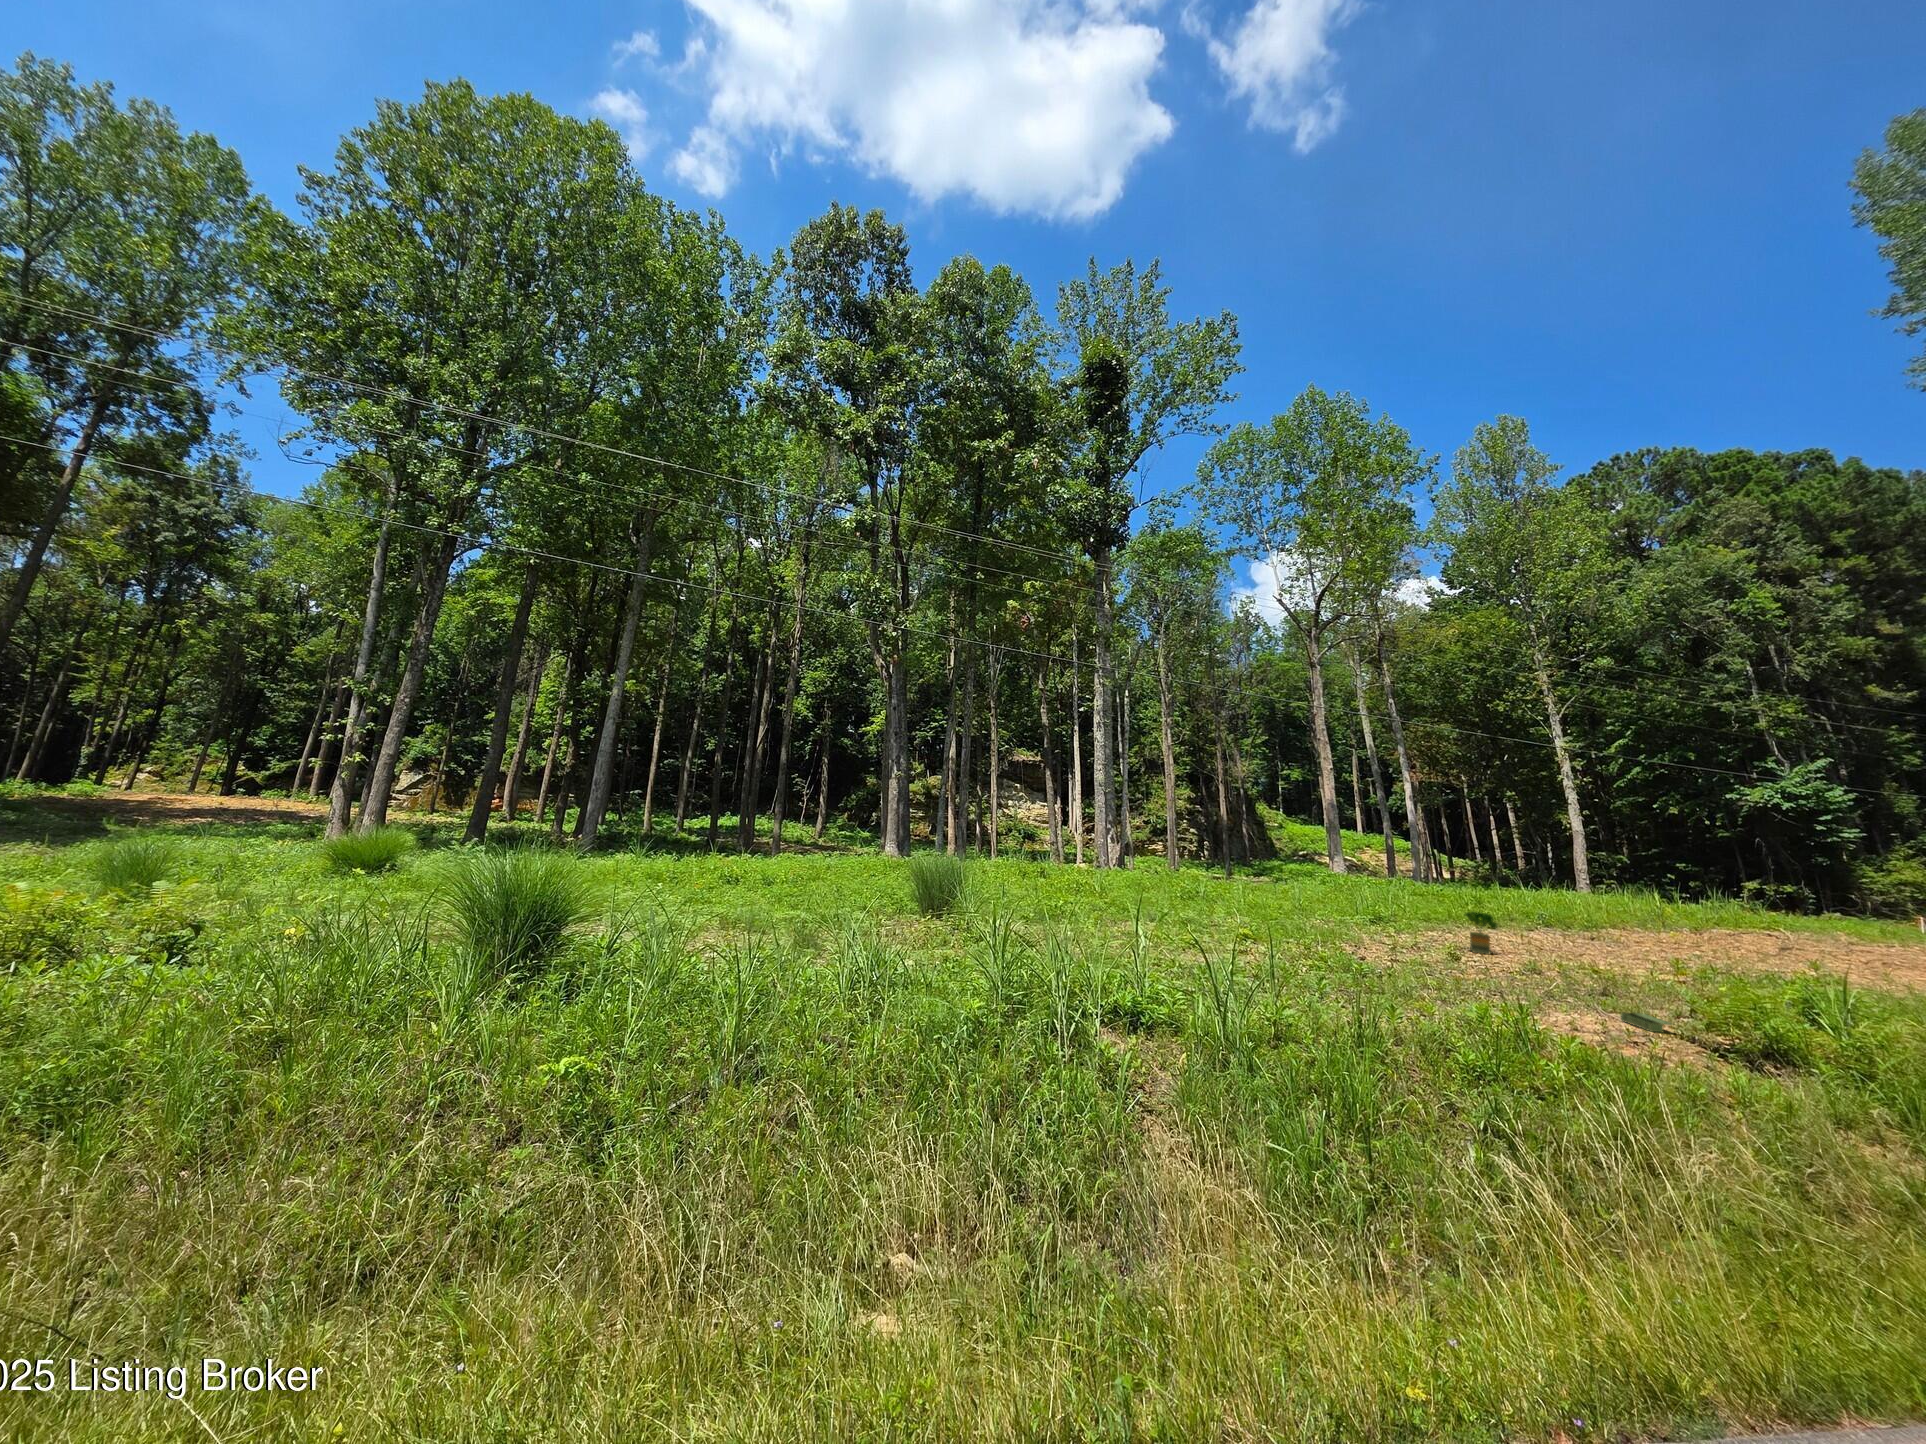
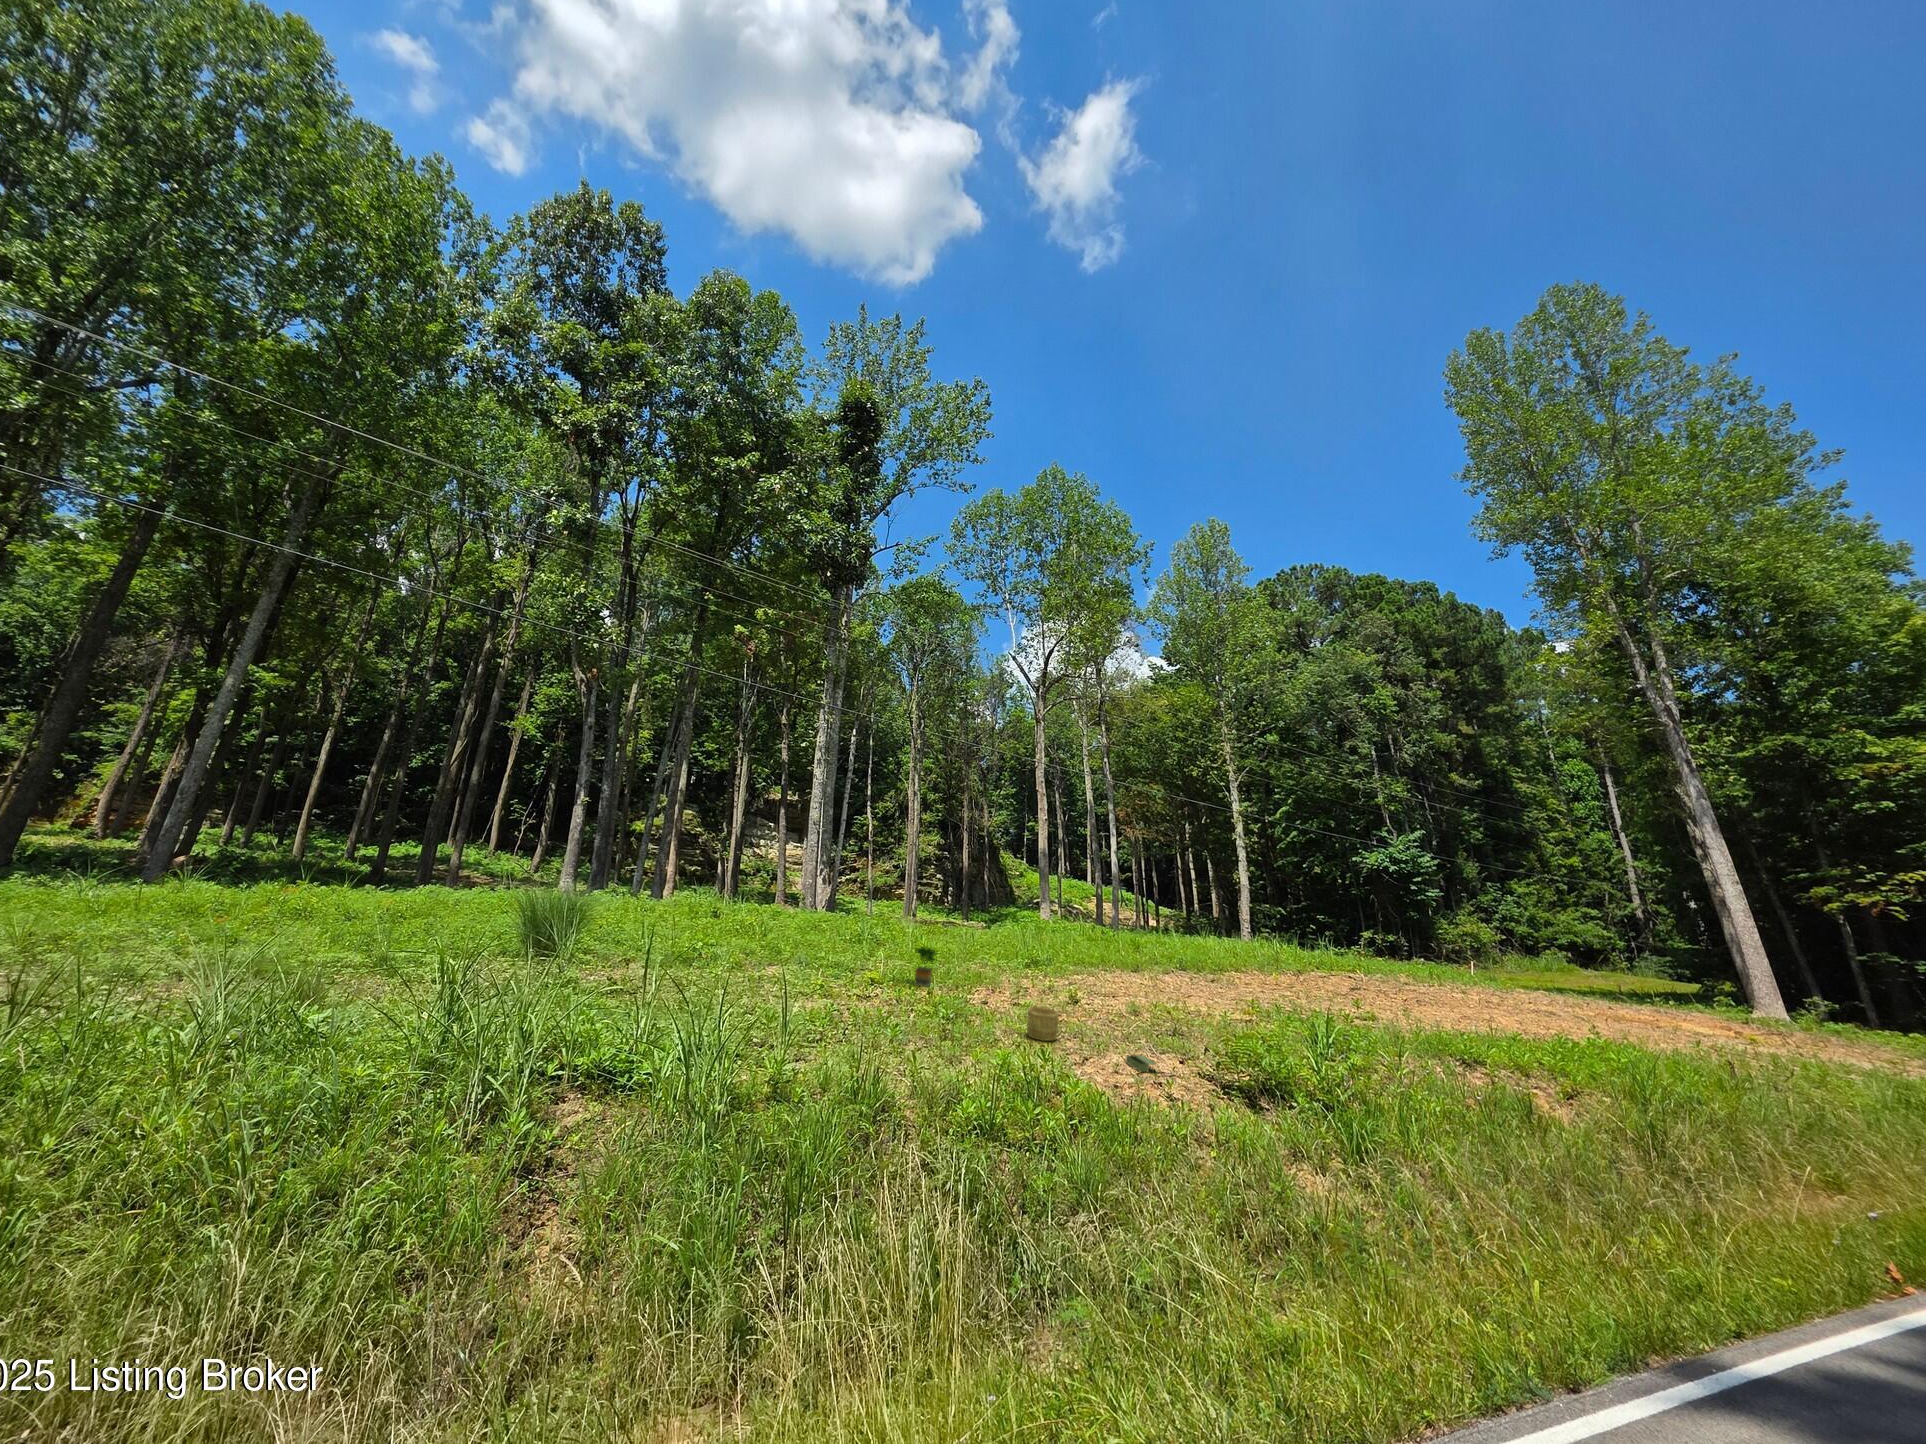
potted tree: present [1464,911,1497,955] -> present [914,947,938,987]
wooden bucket: none [1462,956,1508,993] -> present [1027,1007,1059,1041]

